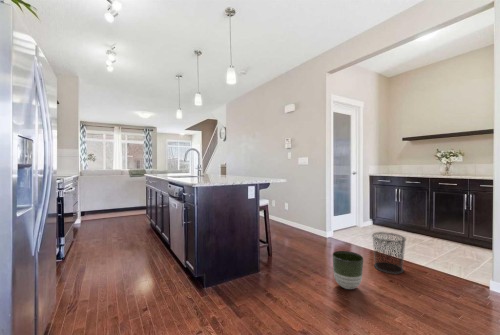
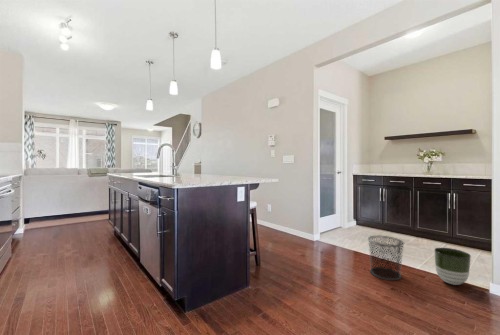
planter: present [333,251,363,289] -> present [435,248,471,285]

